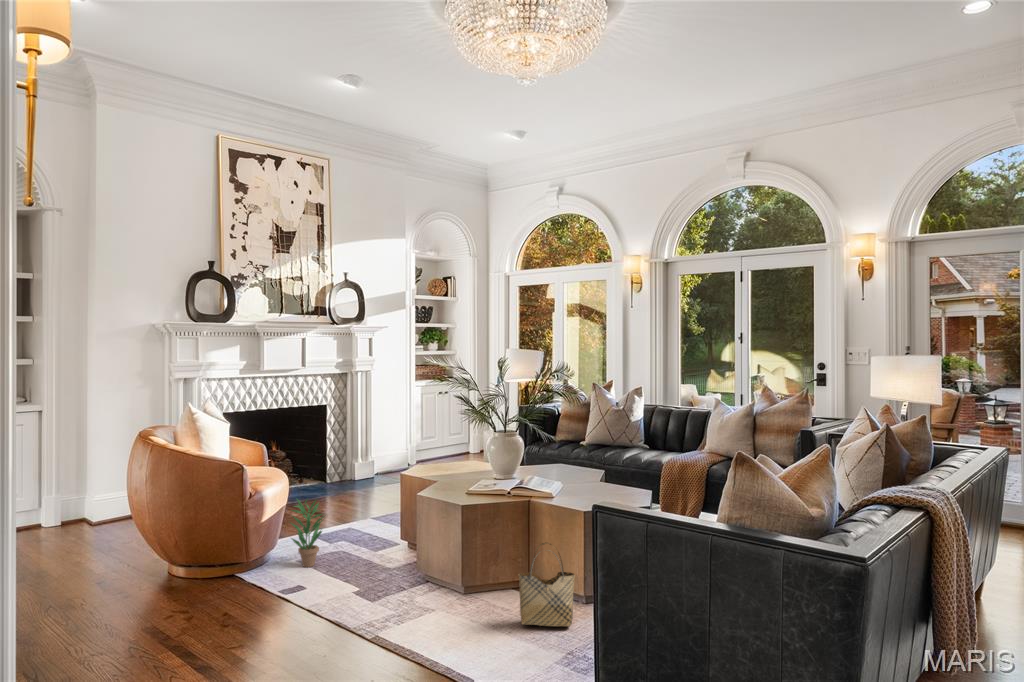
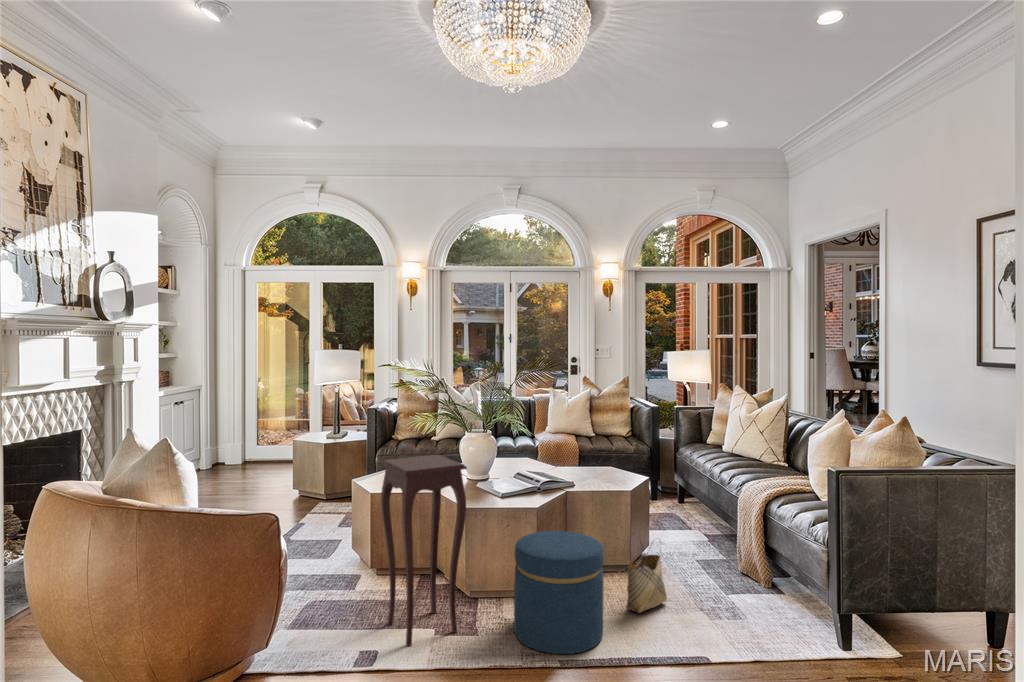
side table: none [327,434,401,589] -> present [381,455,467,646]
potted plant: present [291,500,324,567] -> none [295,546,349,639]
ottoman: none [392,518,478,630] -> present [514,531,604,654]

